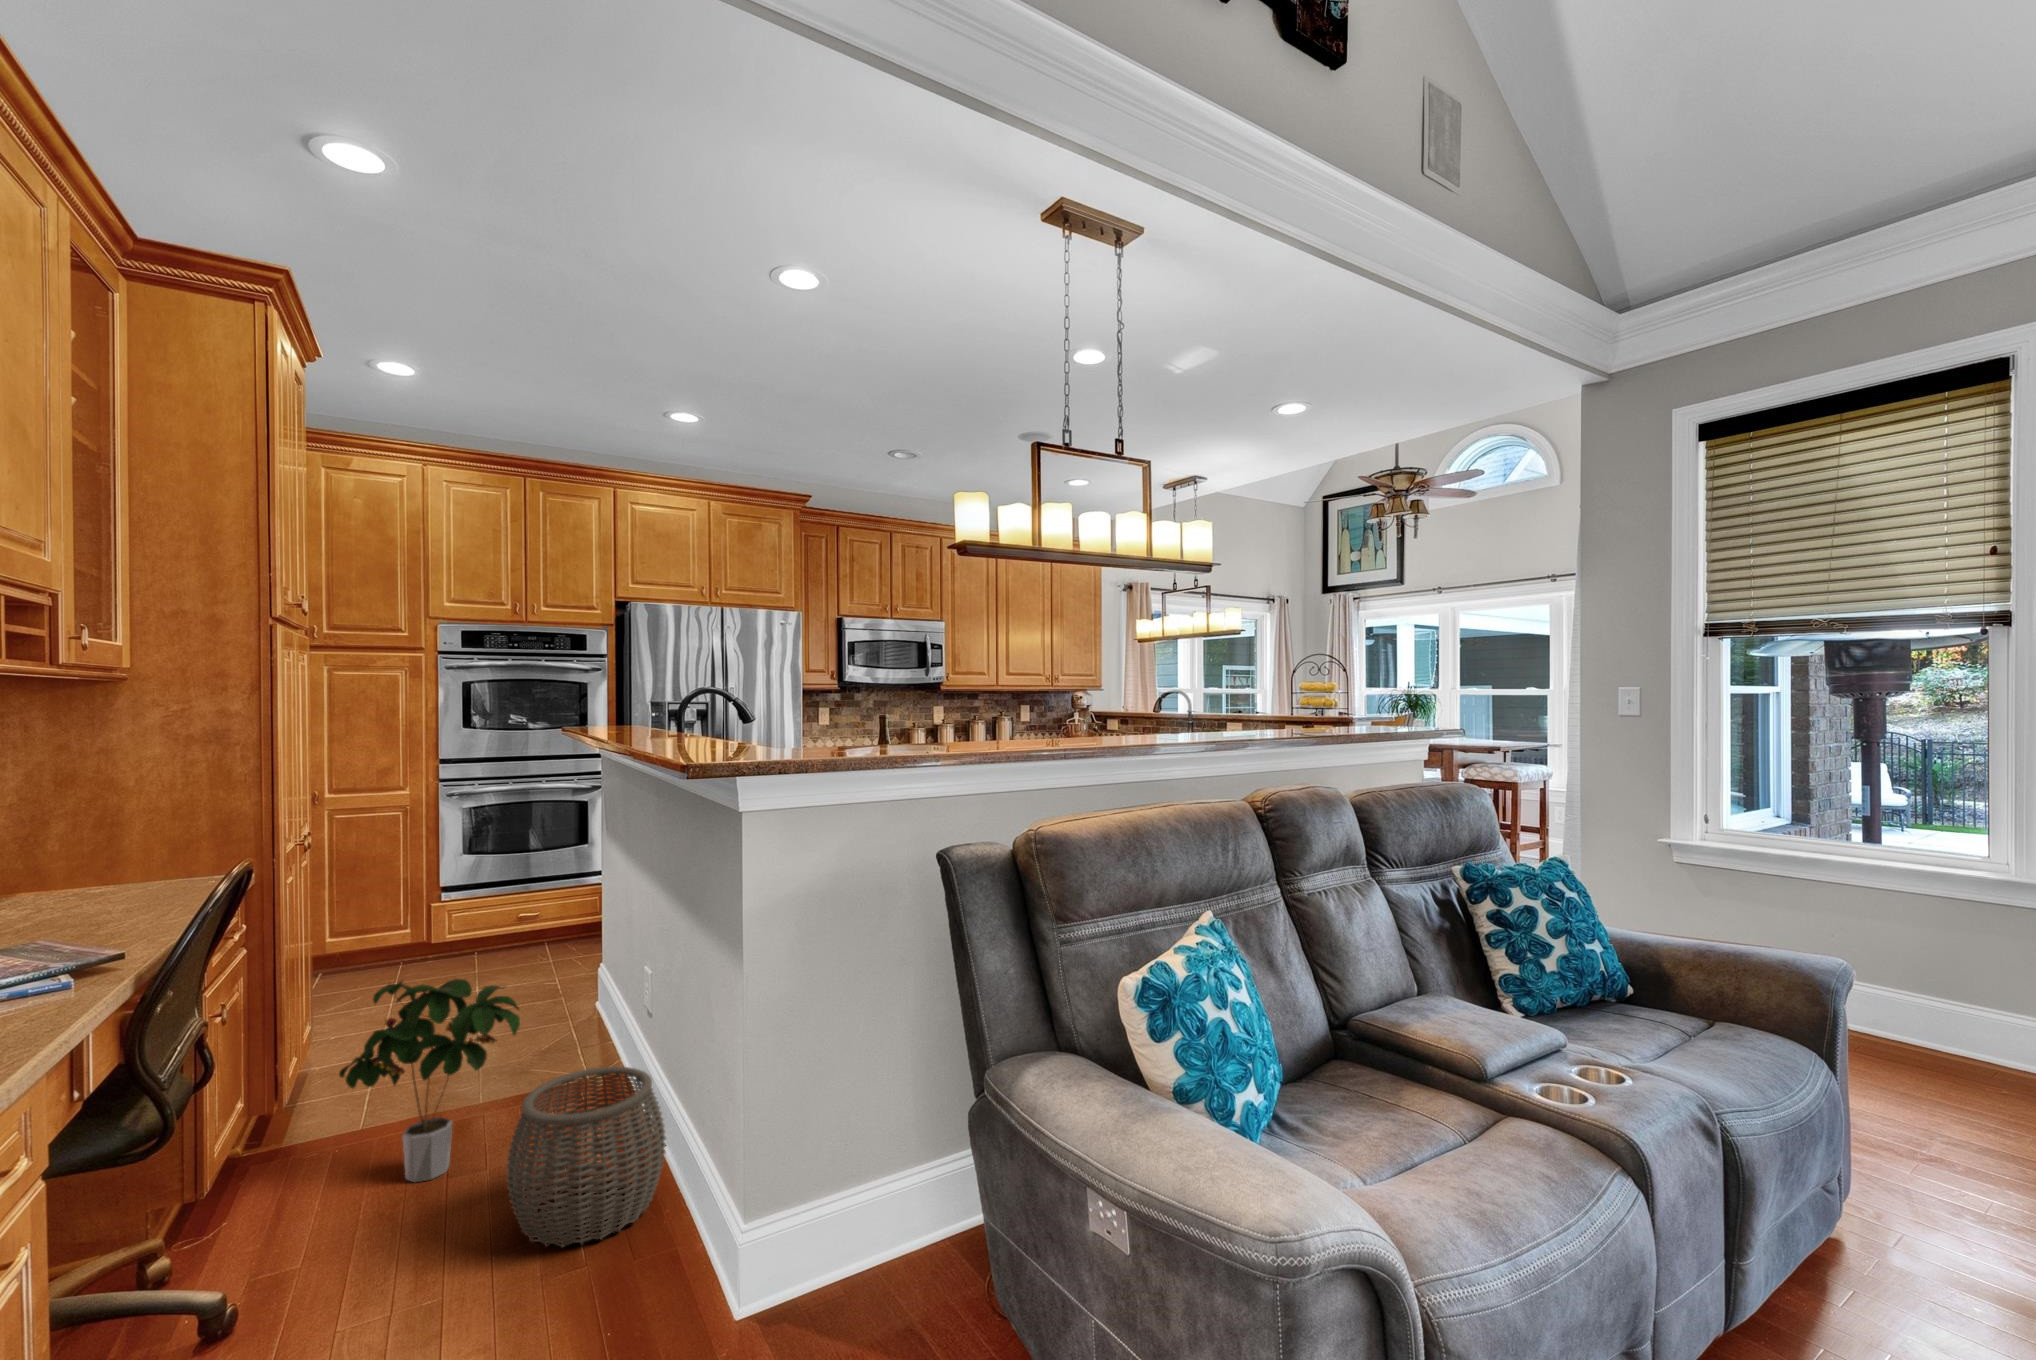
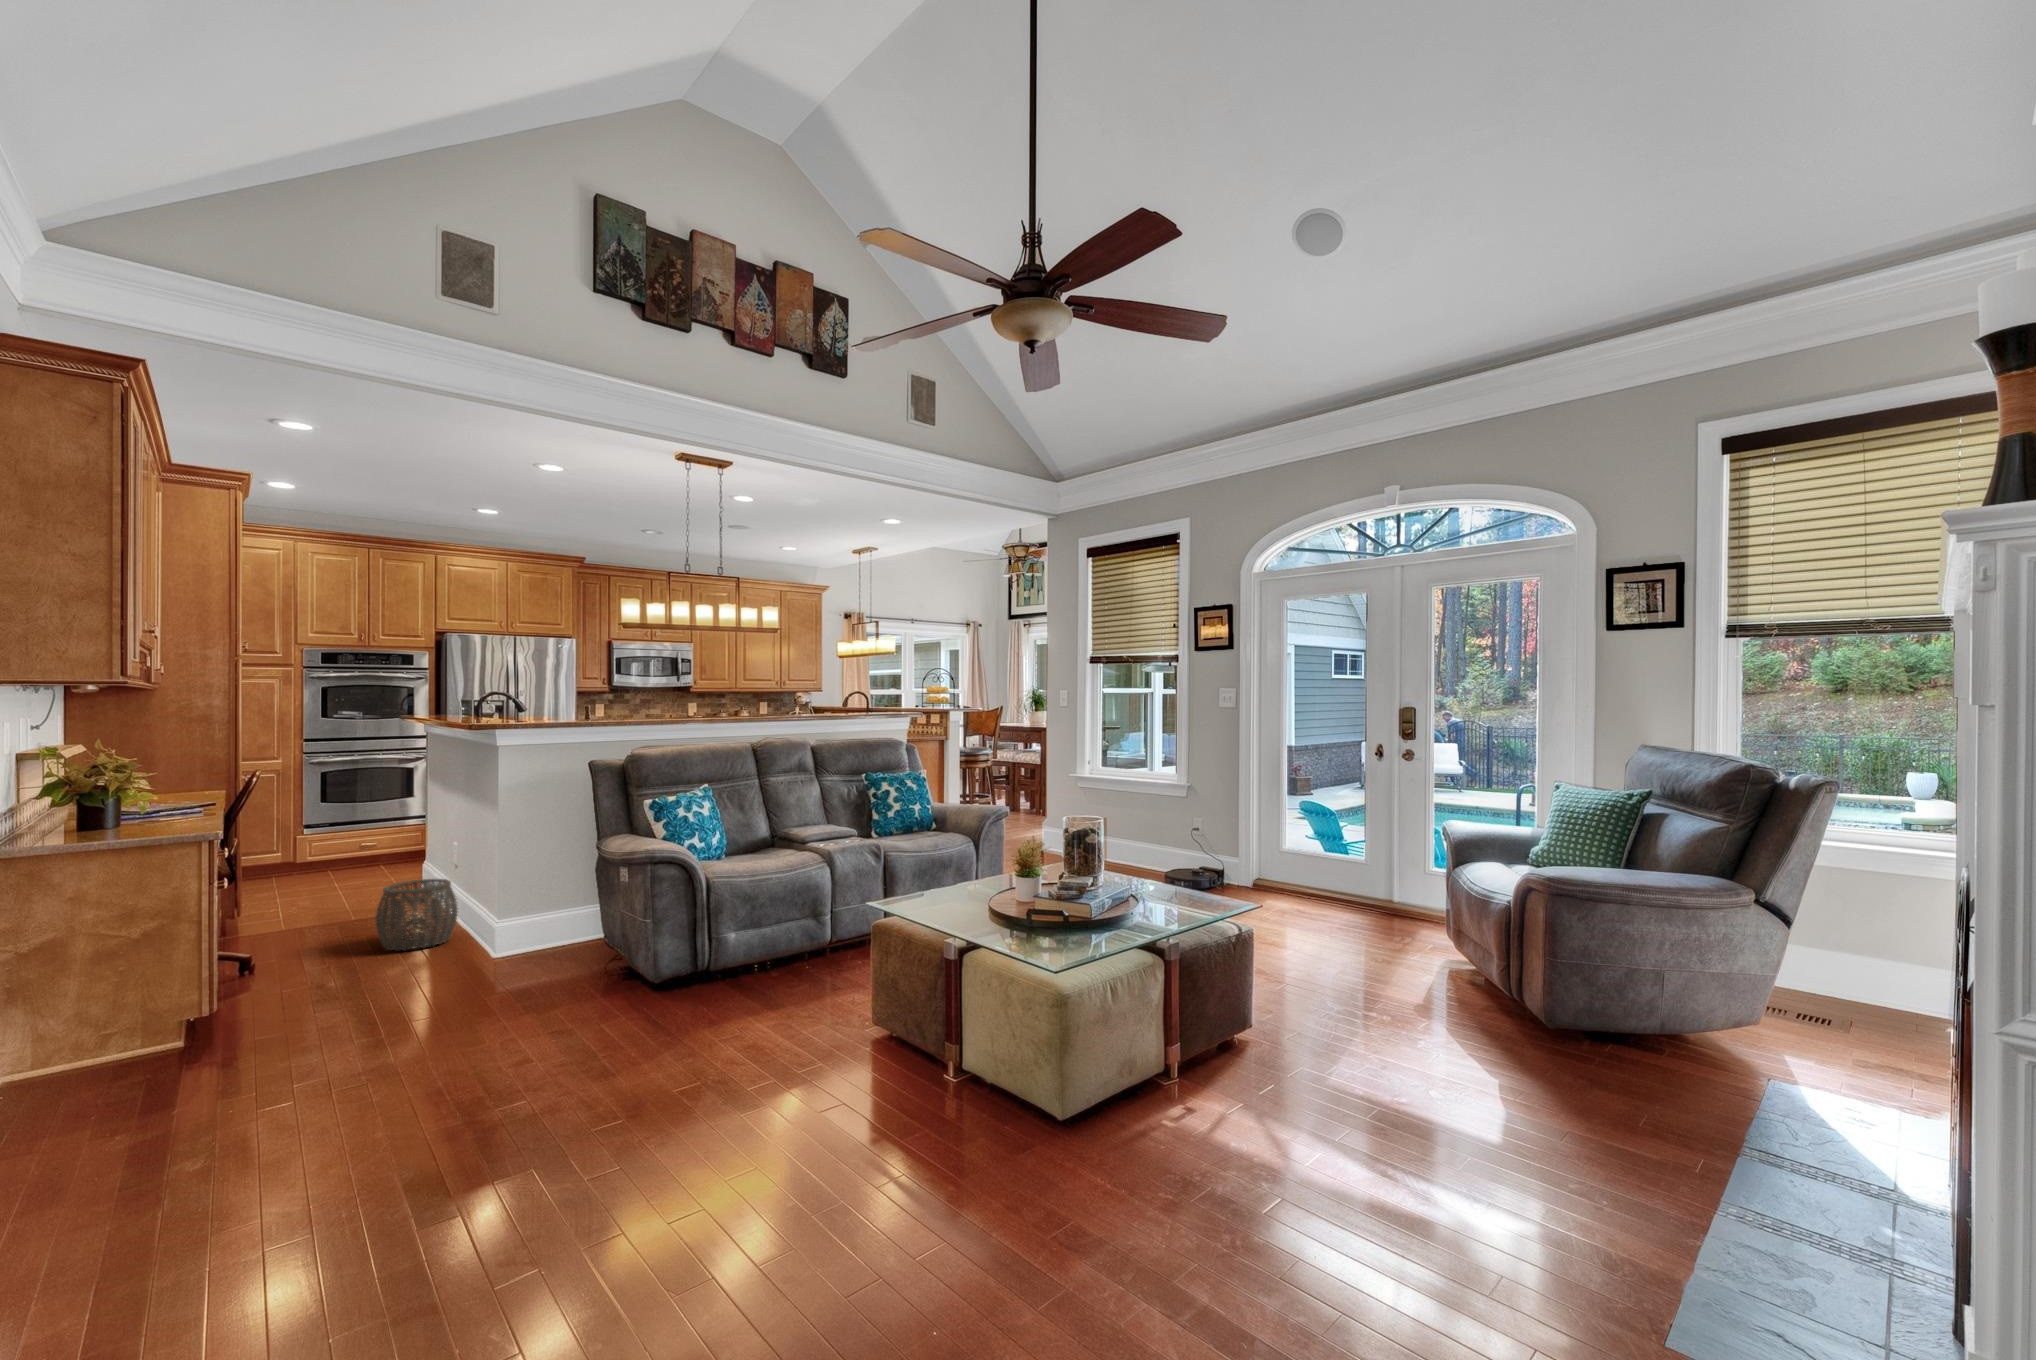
potted plant: present [339,979,520,1182] -> none [276,840,379,941]

